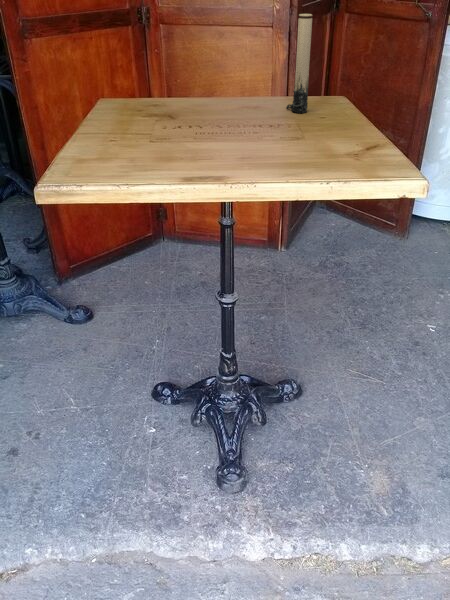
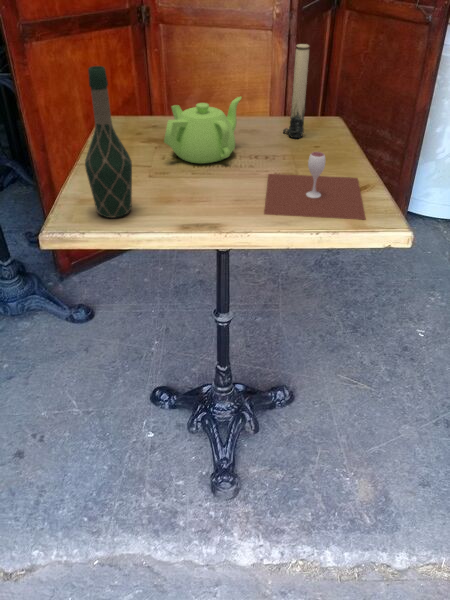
wine bottle: none [82,6,131,173] -> present [85,66,132,218]
teapot: none [164,67,244,132] -> present [164,97,242,163]
wine glass: none [270,107,378,173] -> present [264,152,366,220]

